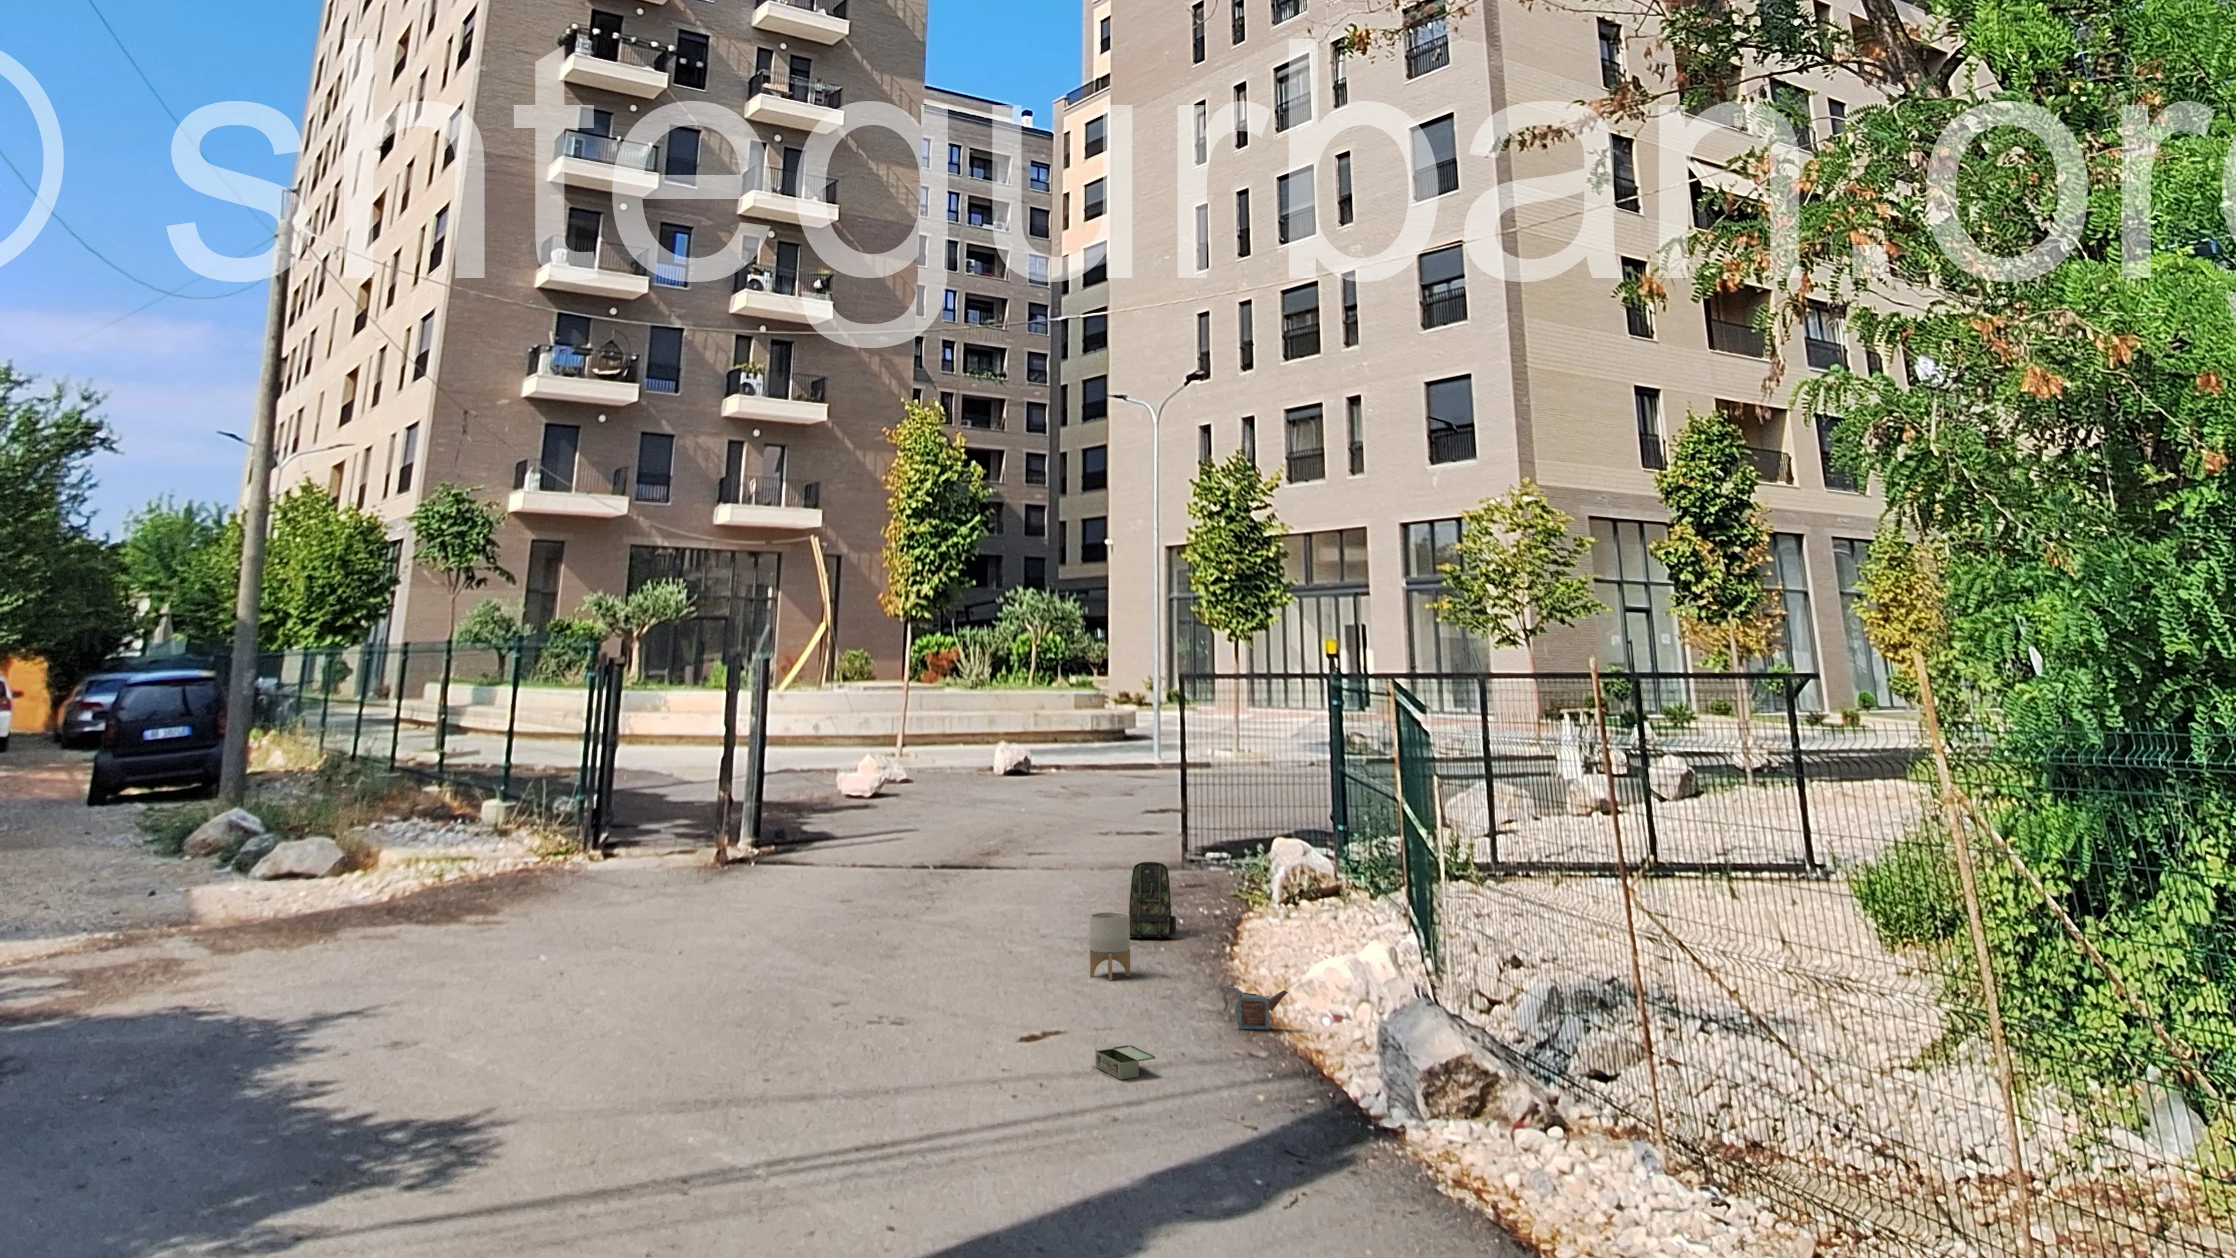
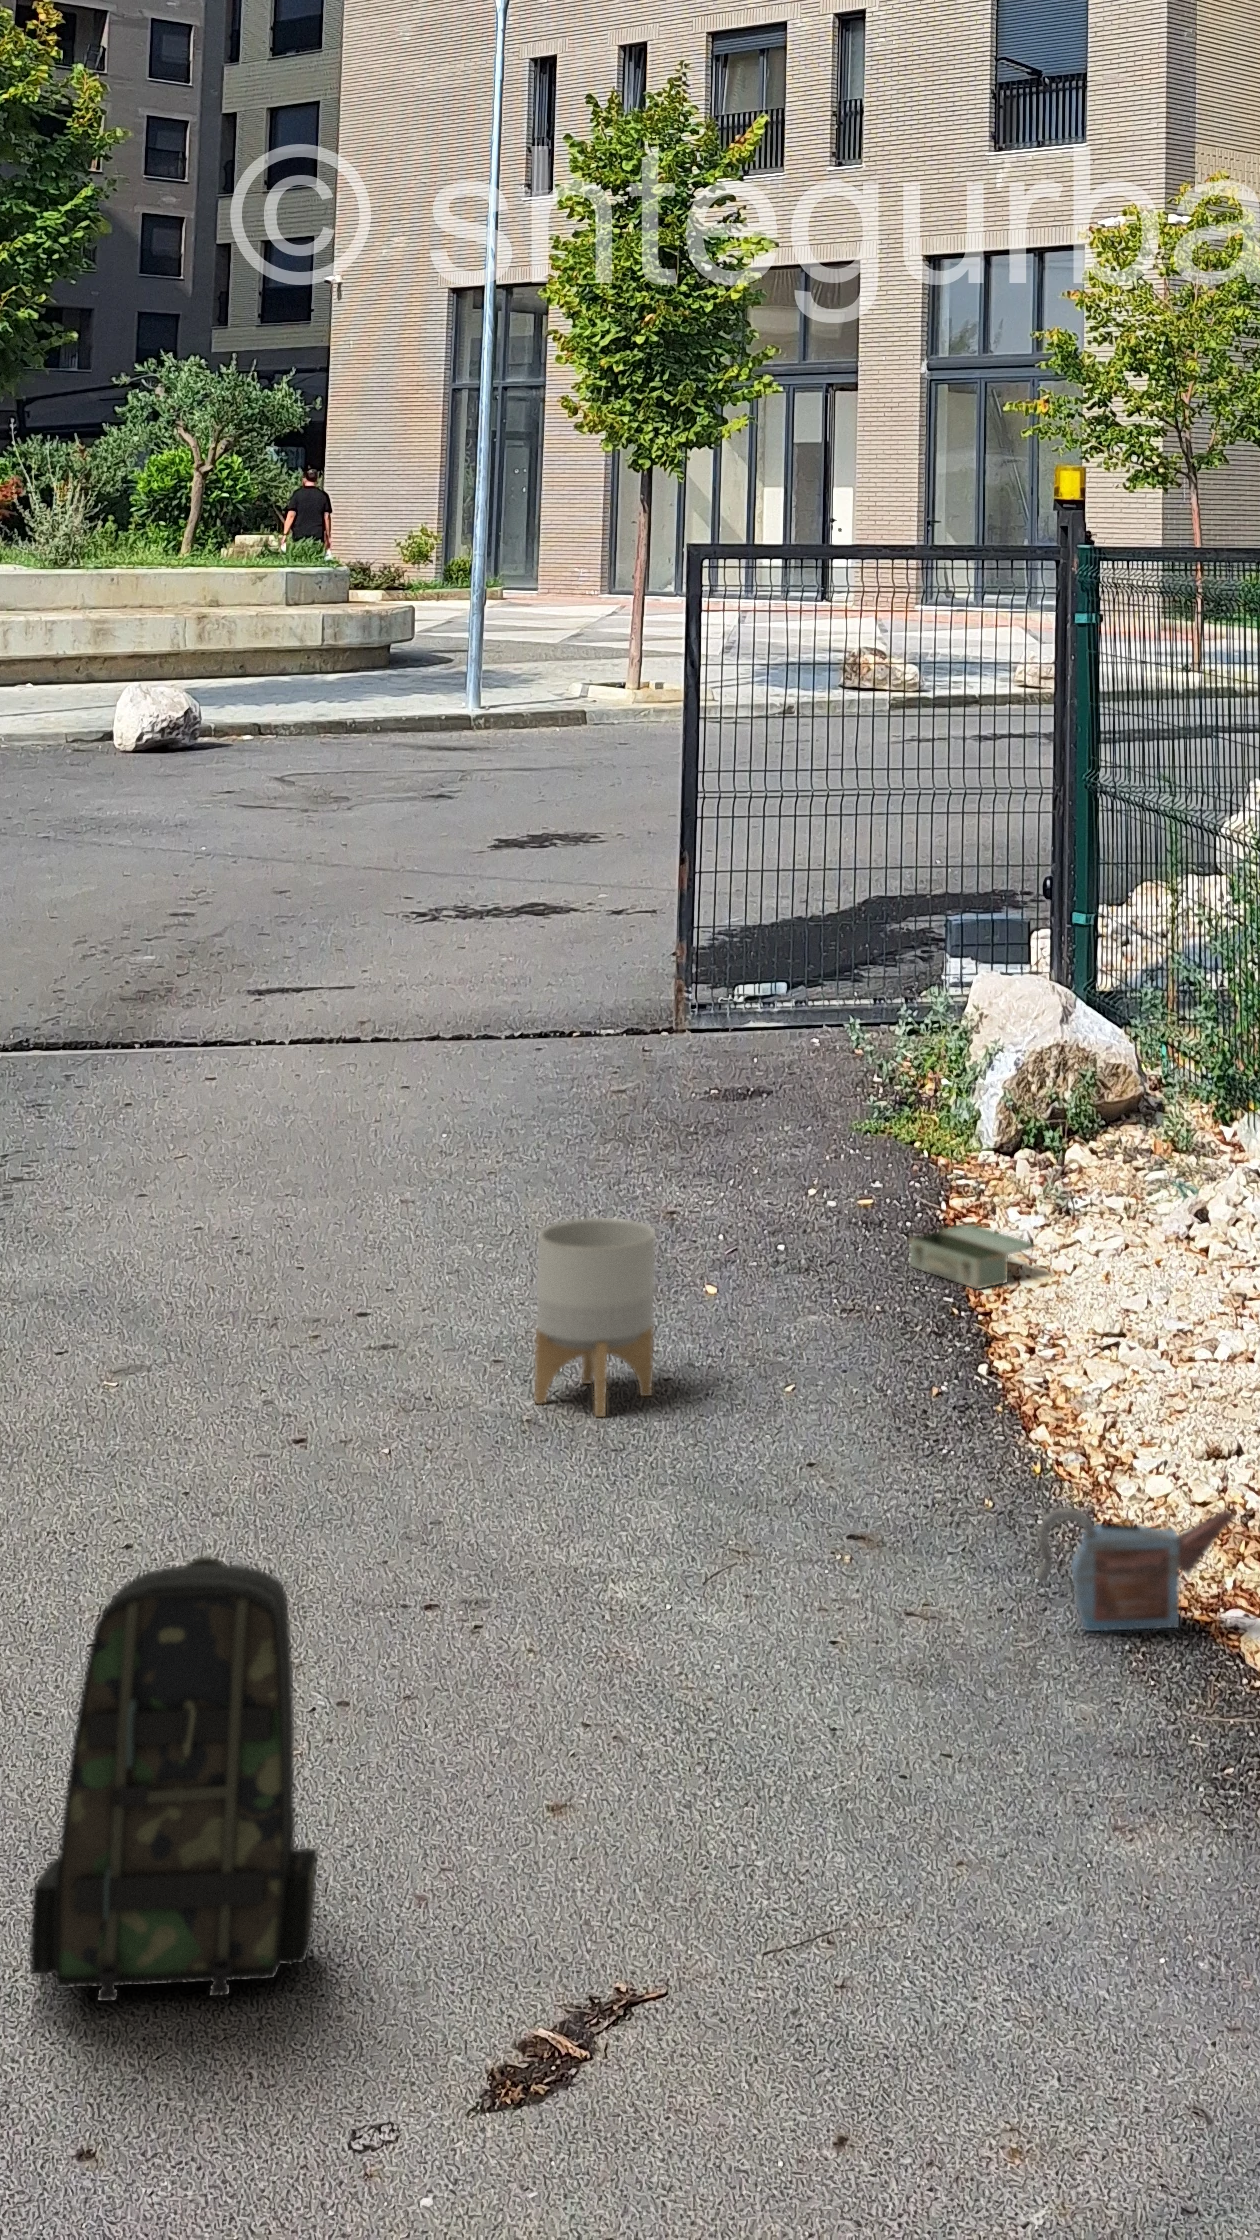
backpack: present [1129,862,1176,938] -> present [30,1556,318,2008]
toolbox: present [1096,1045,1155,1080] -> present [909,1224,1034,1289]

